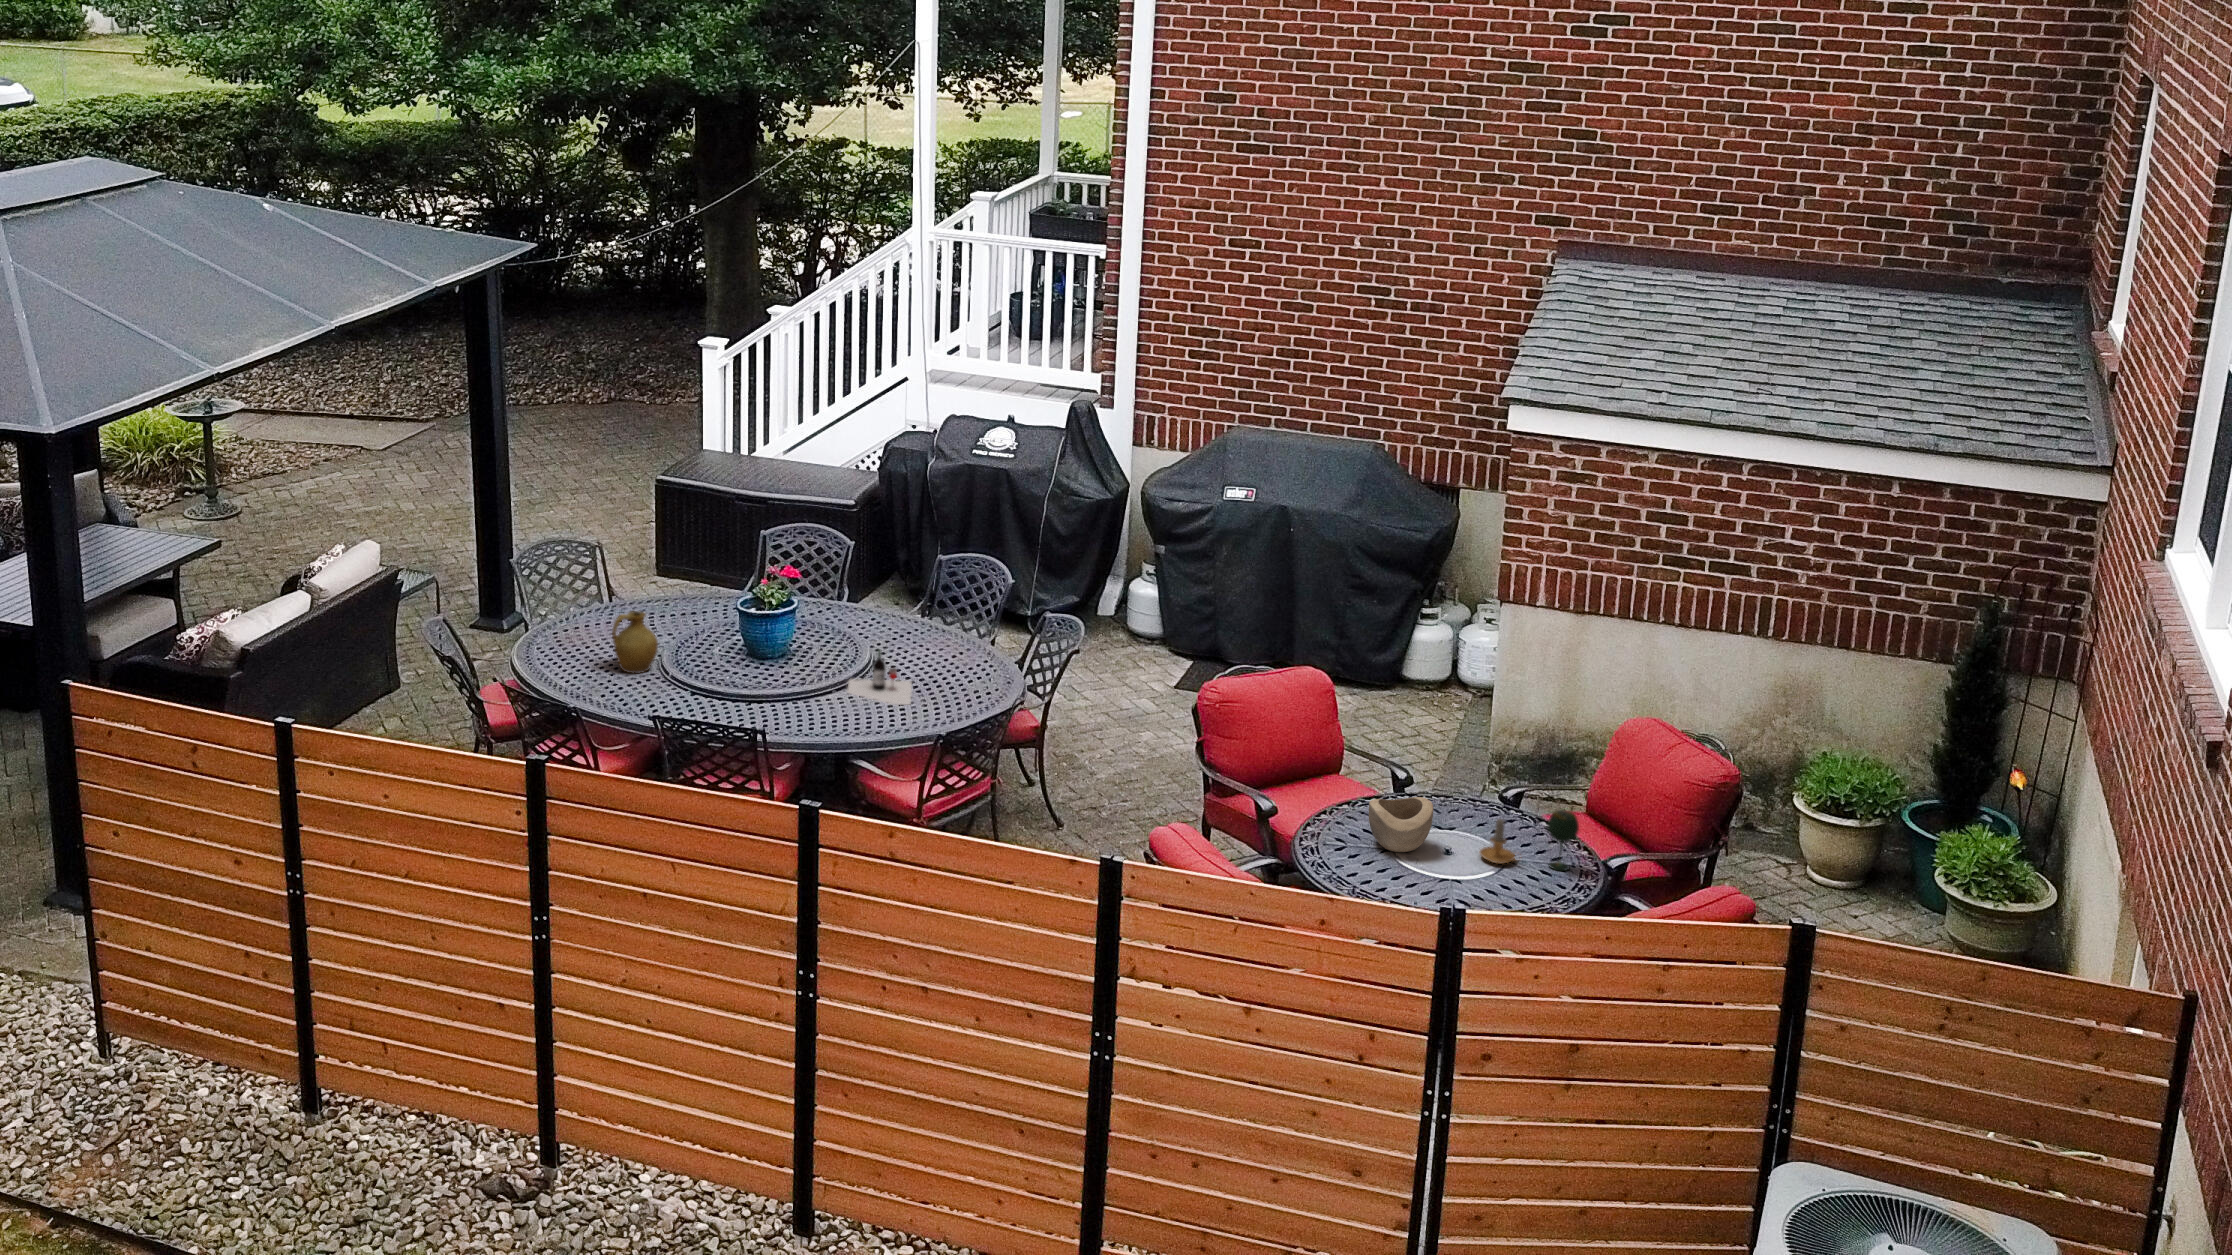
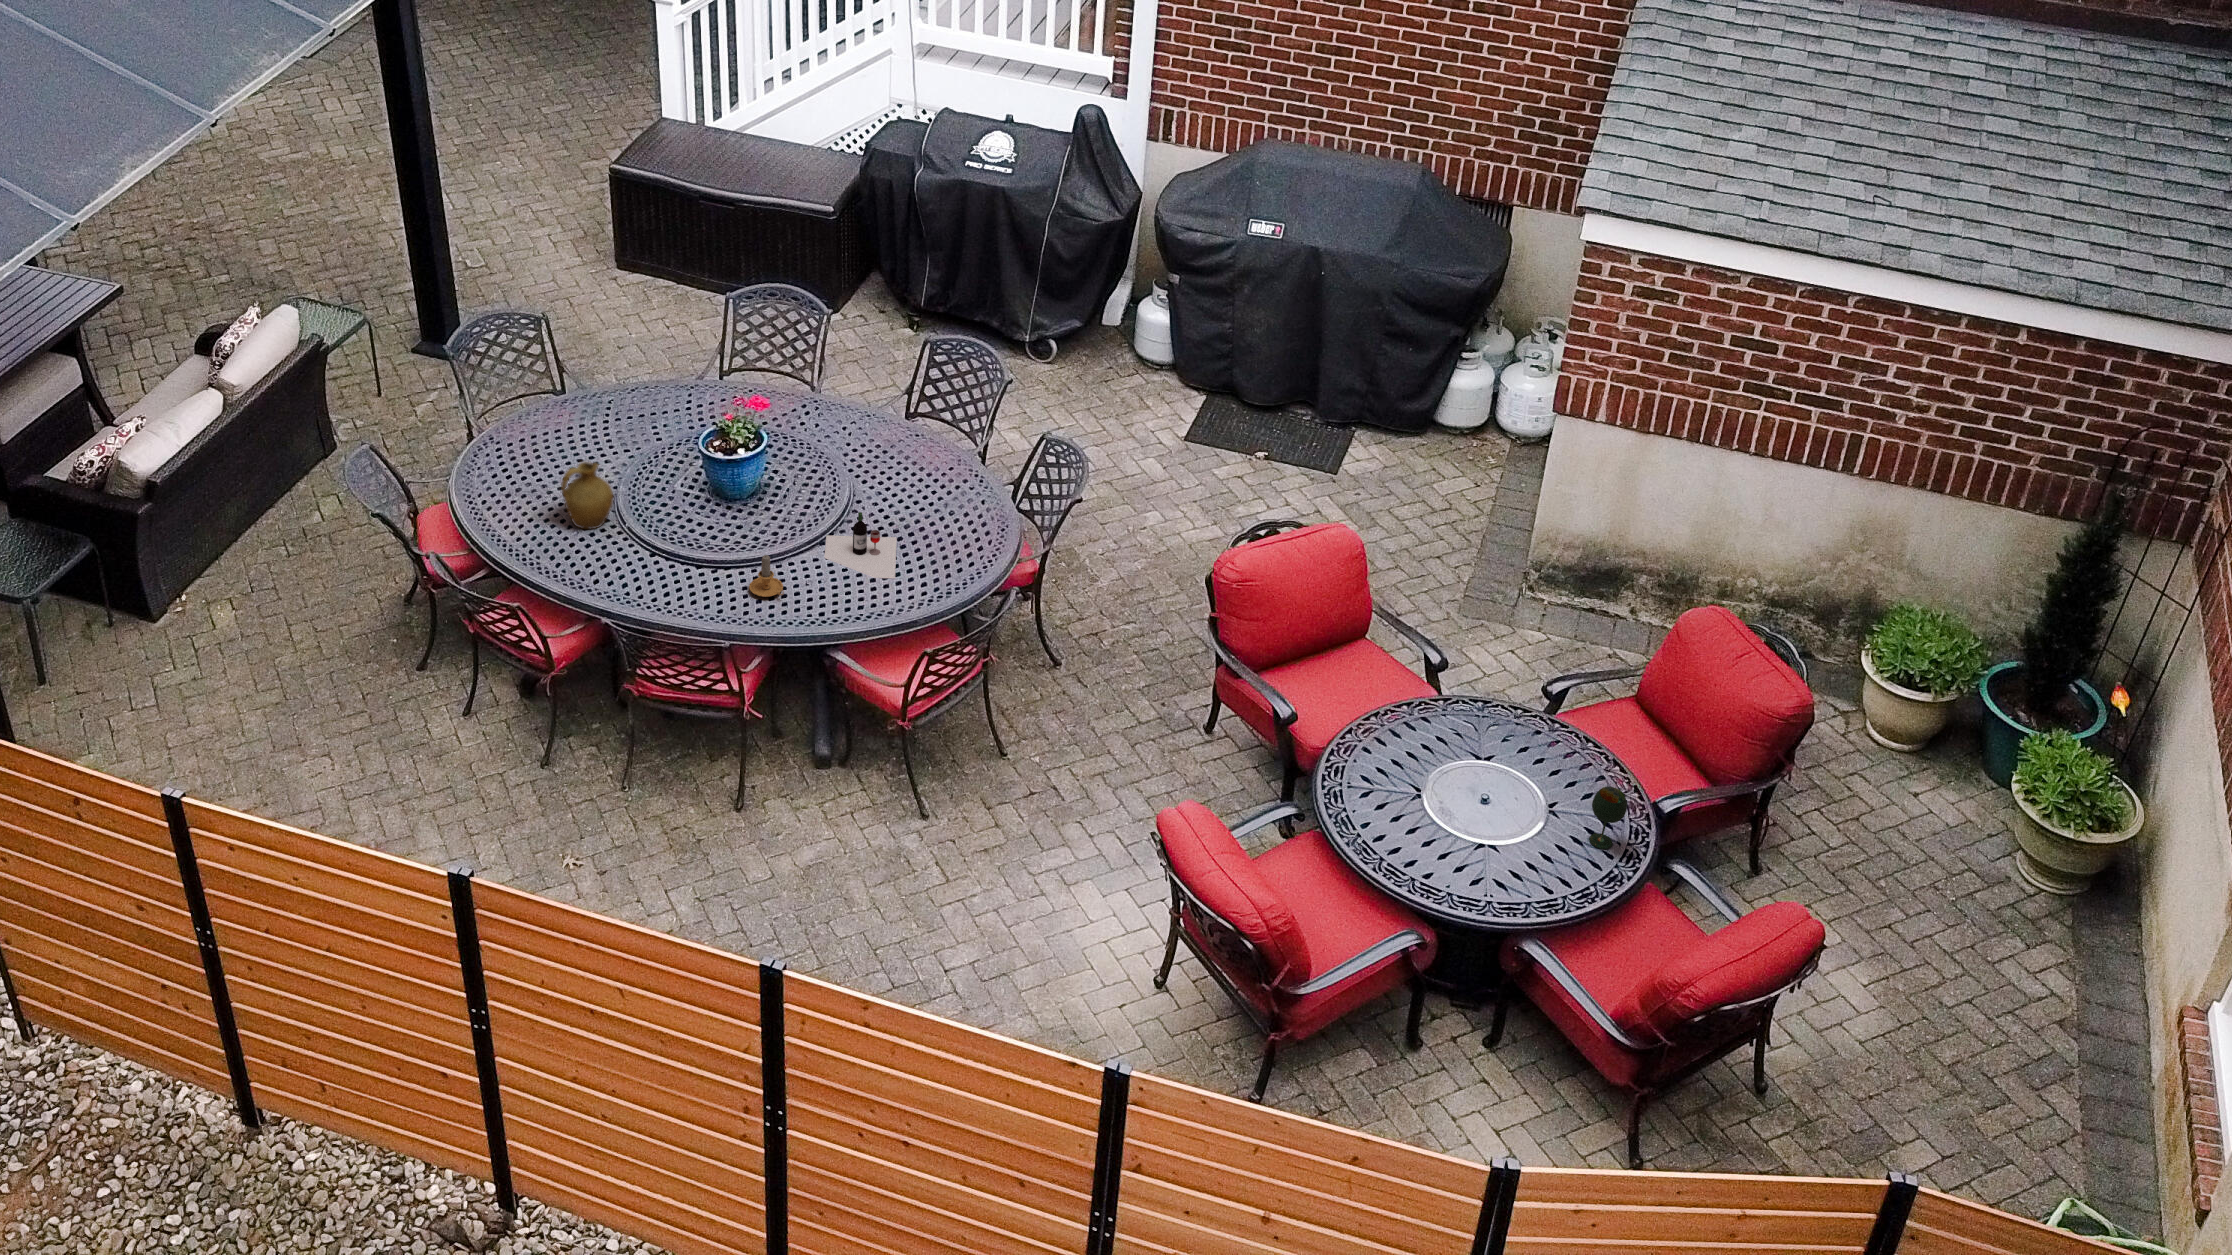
decorative bowl: present [1369,797,1433,852] -> none [1396,759,1468,821]
candle: present [1480,819,1515,864] -> present [749,555,784,597]

